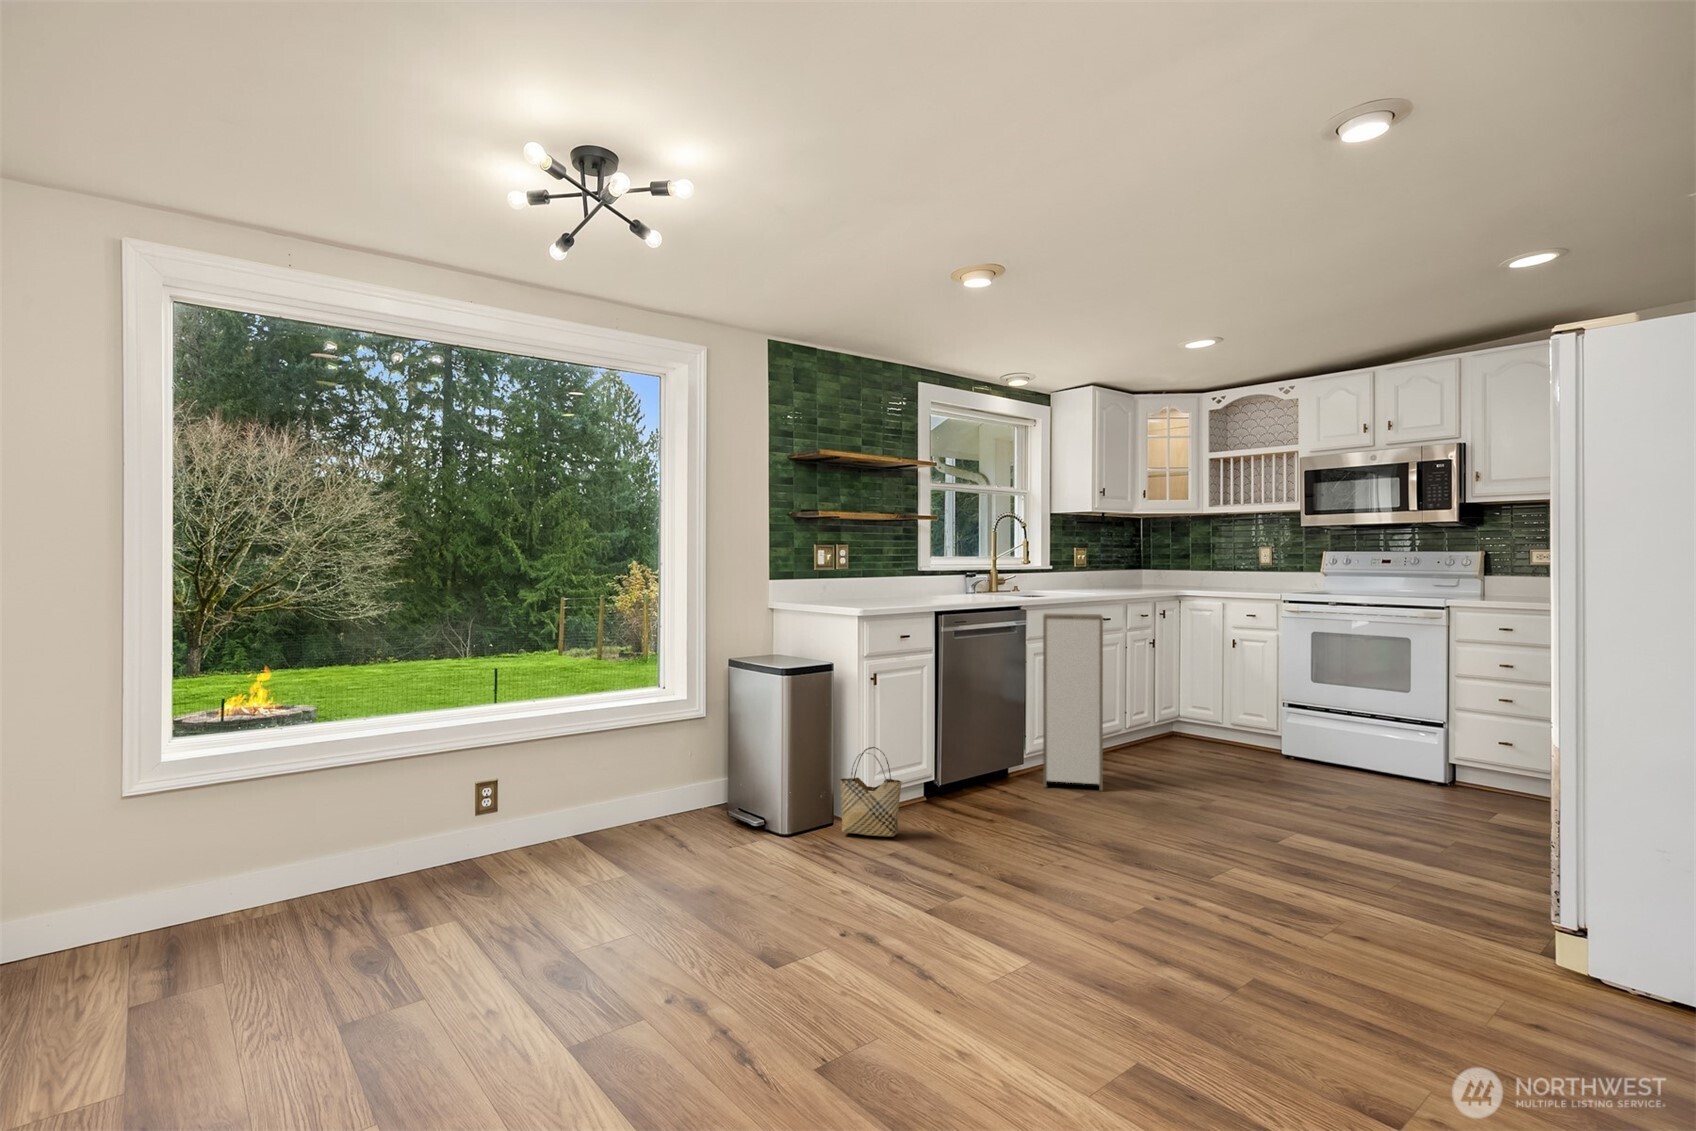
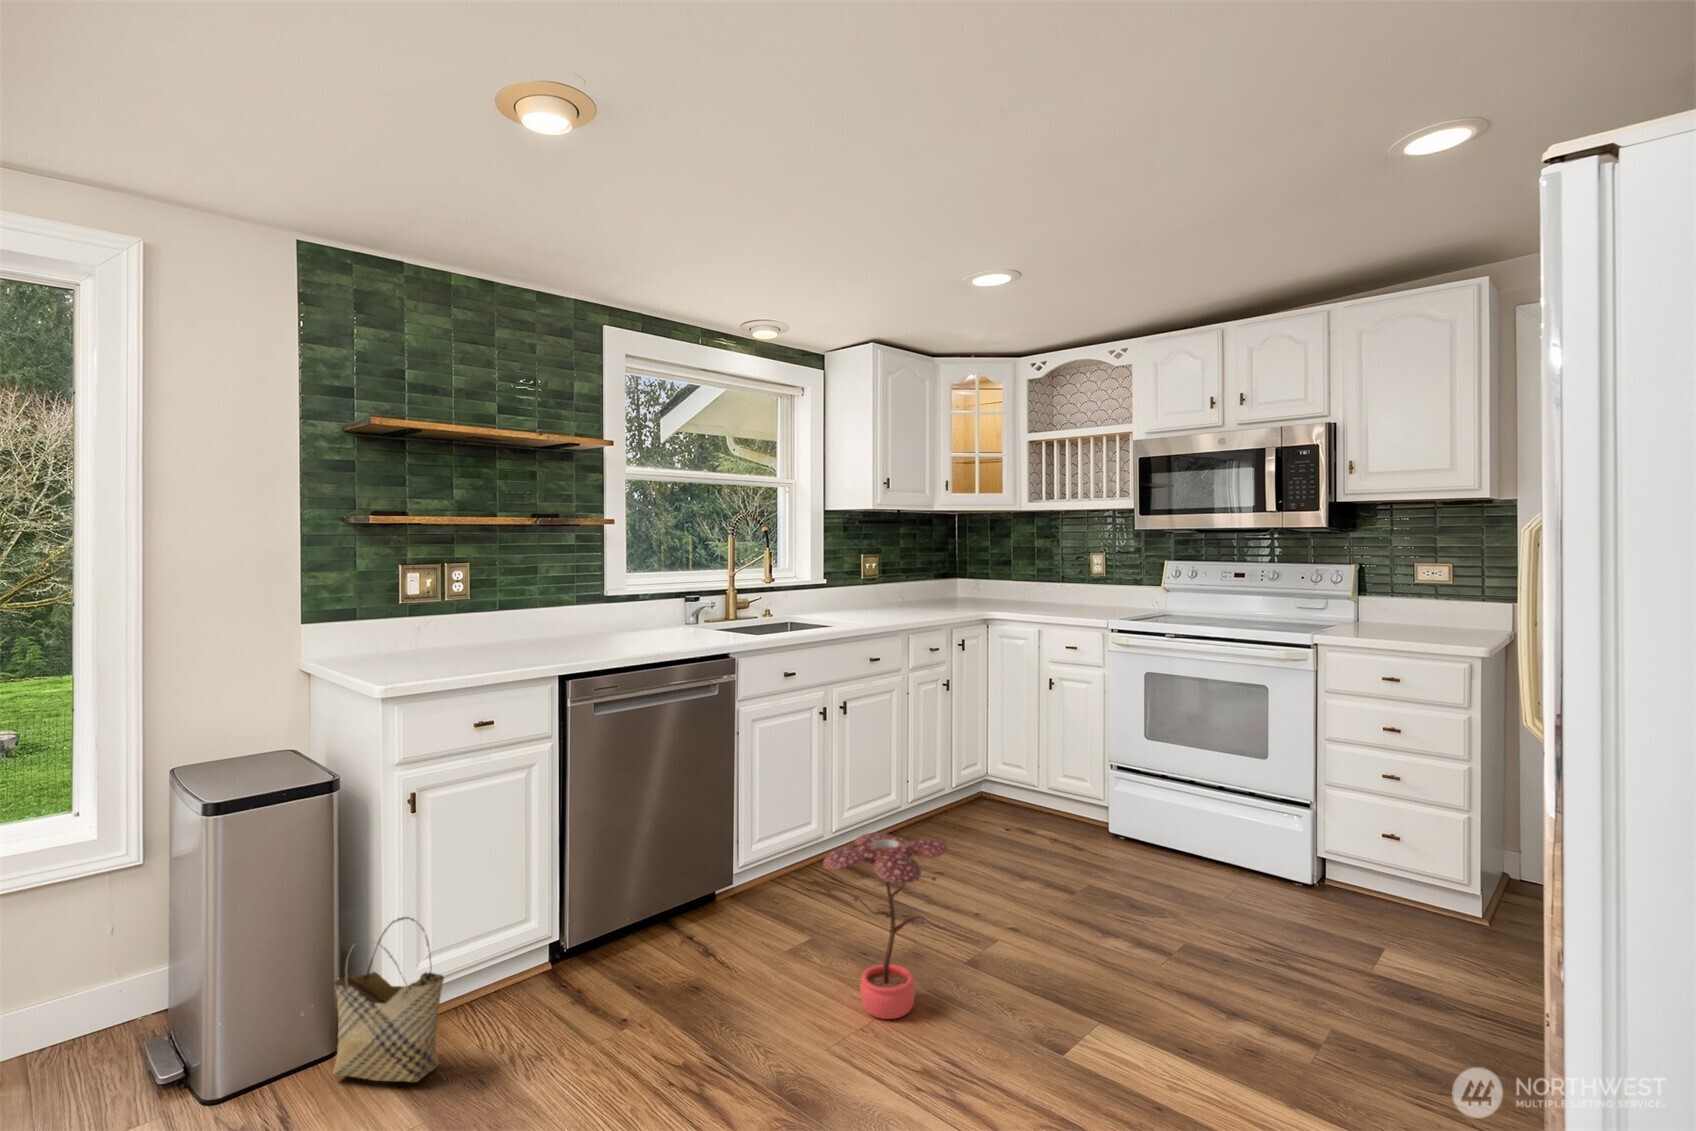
storage cabinet: present [1043,613,1103,791] -> none [752,662,845,928]
potted plant: none [1118,716,1198,827] -> present [823,833,947,1019]

